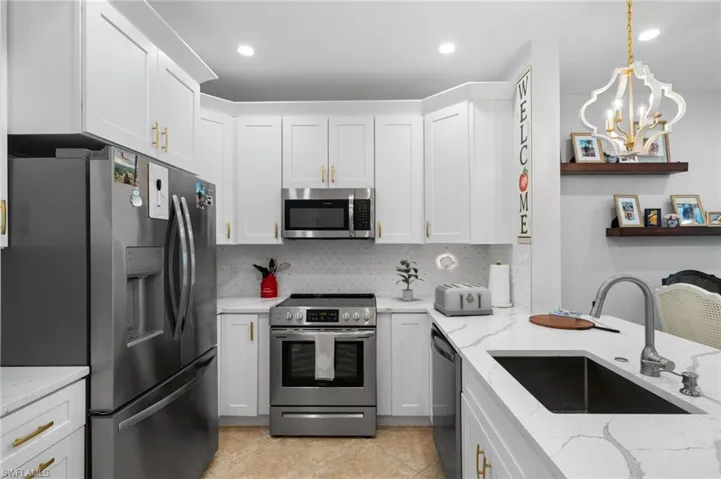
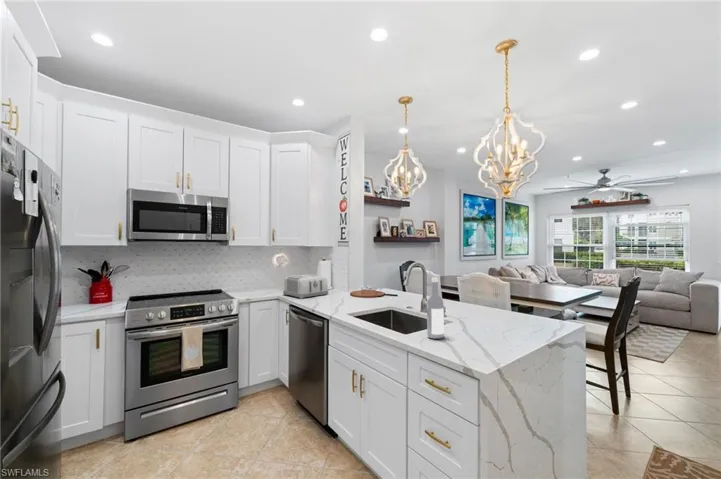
potted plant: present [396,260,424,301] -> none [239,259,271,293]
wine bottle: none [570,311,615,454] -> present [427,278,444,339]

